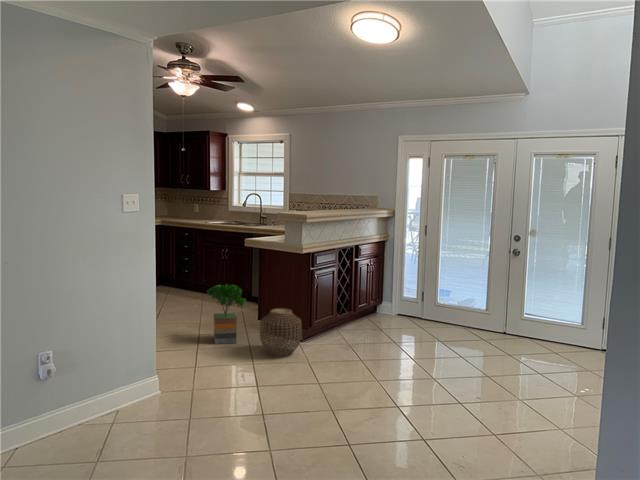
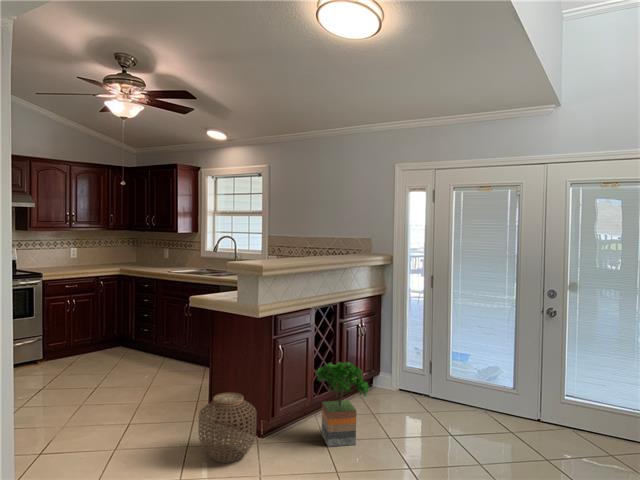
potted tree: present [207,284,246,344] -> present [316,362,369,447]

